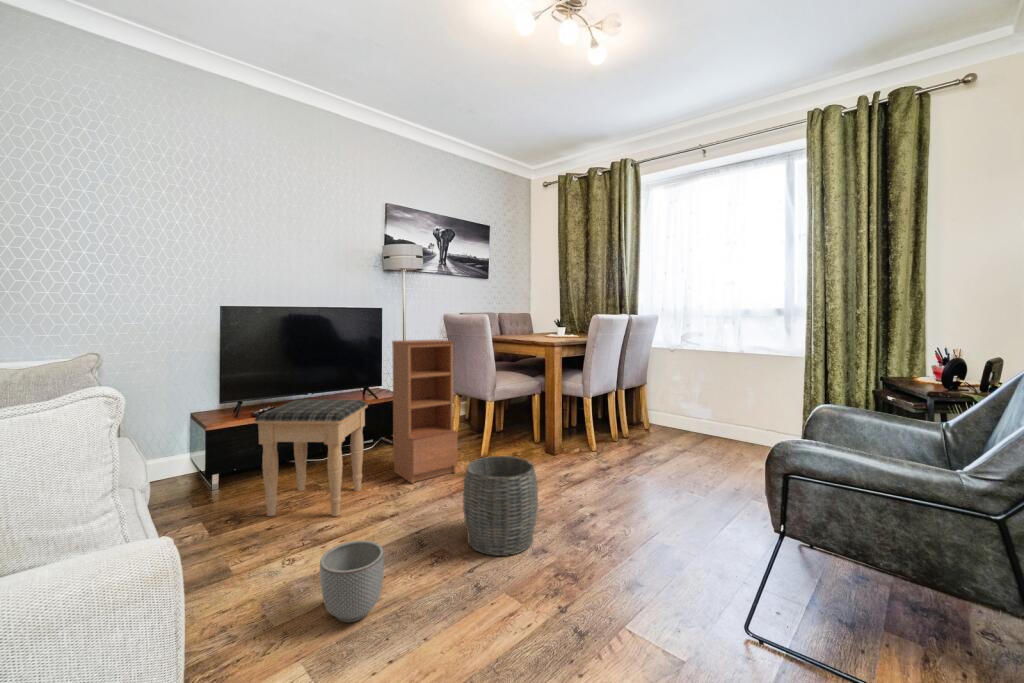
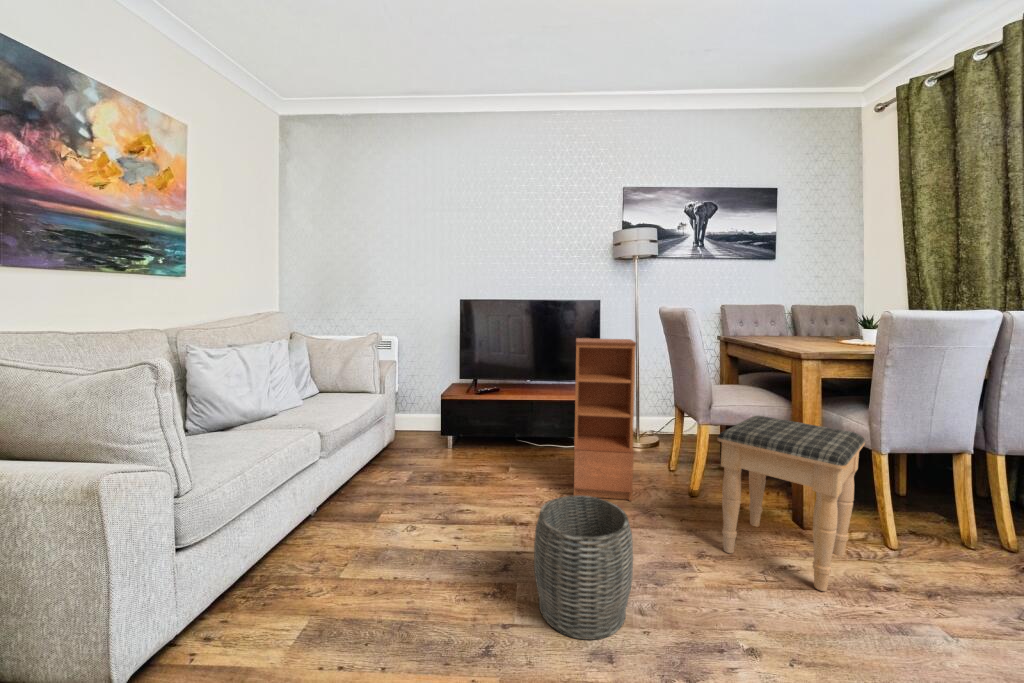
footstool: present [255,400,368,516] -> present [718,416,865,591]
planter: present [320,541,384,623] -> none [352,534,413,613]

